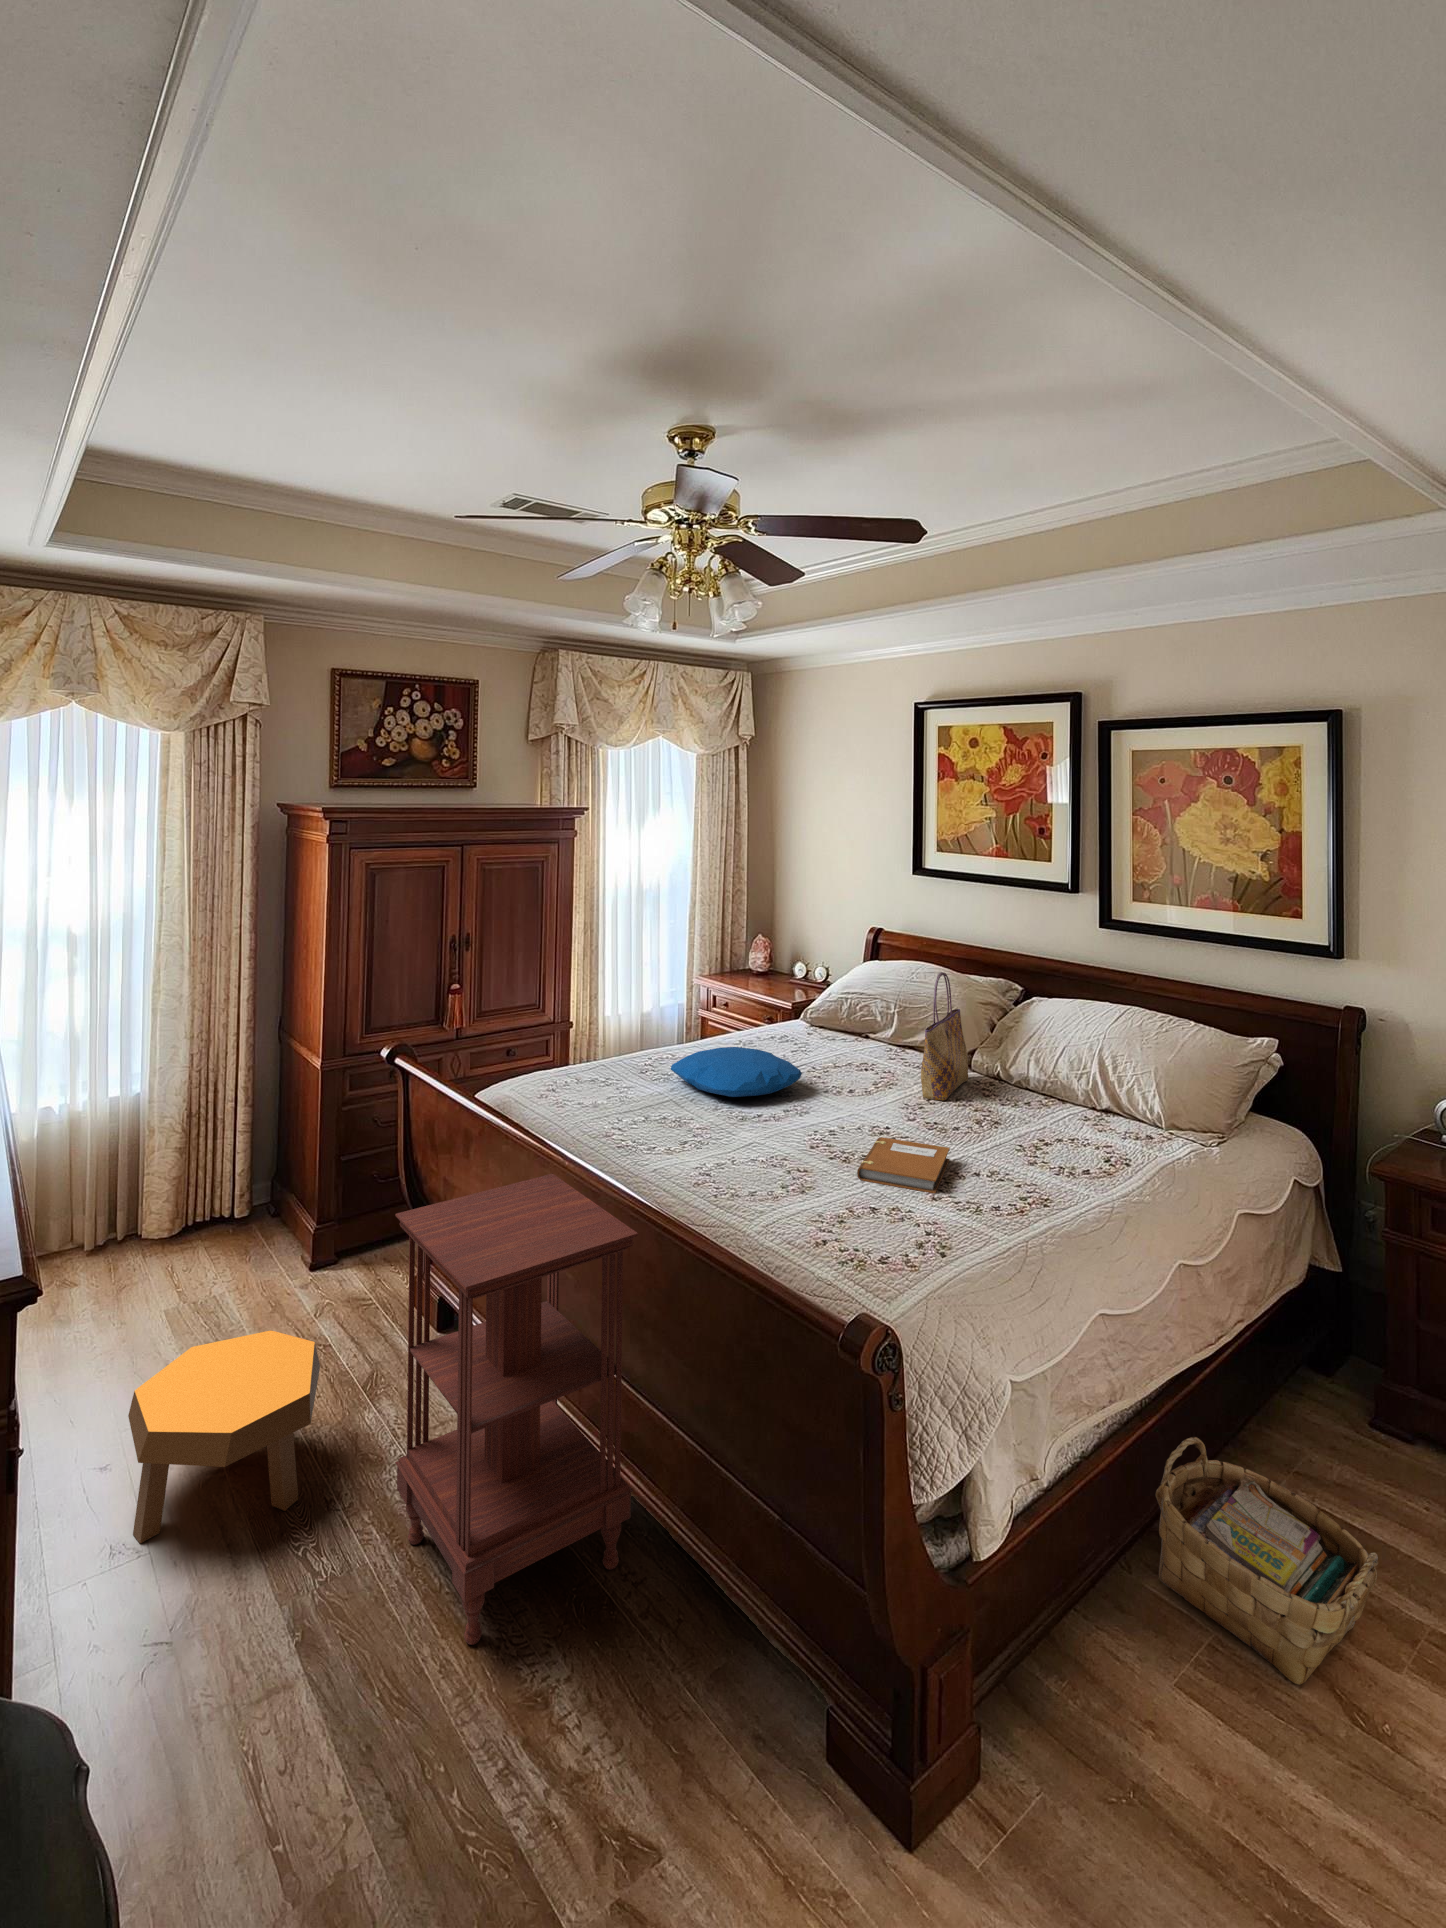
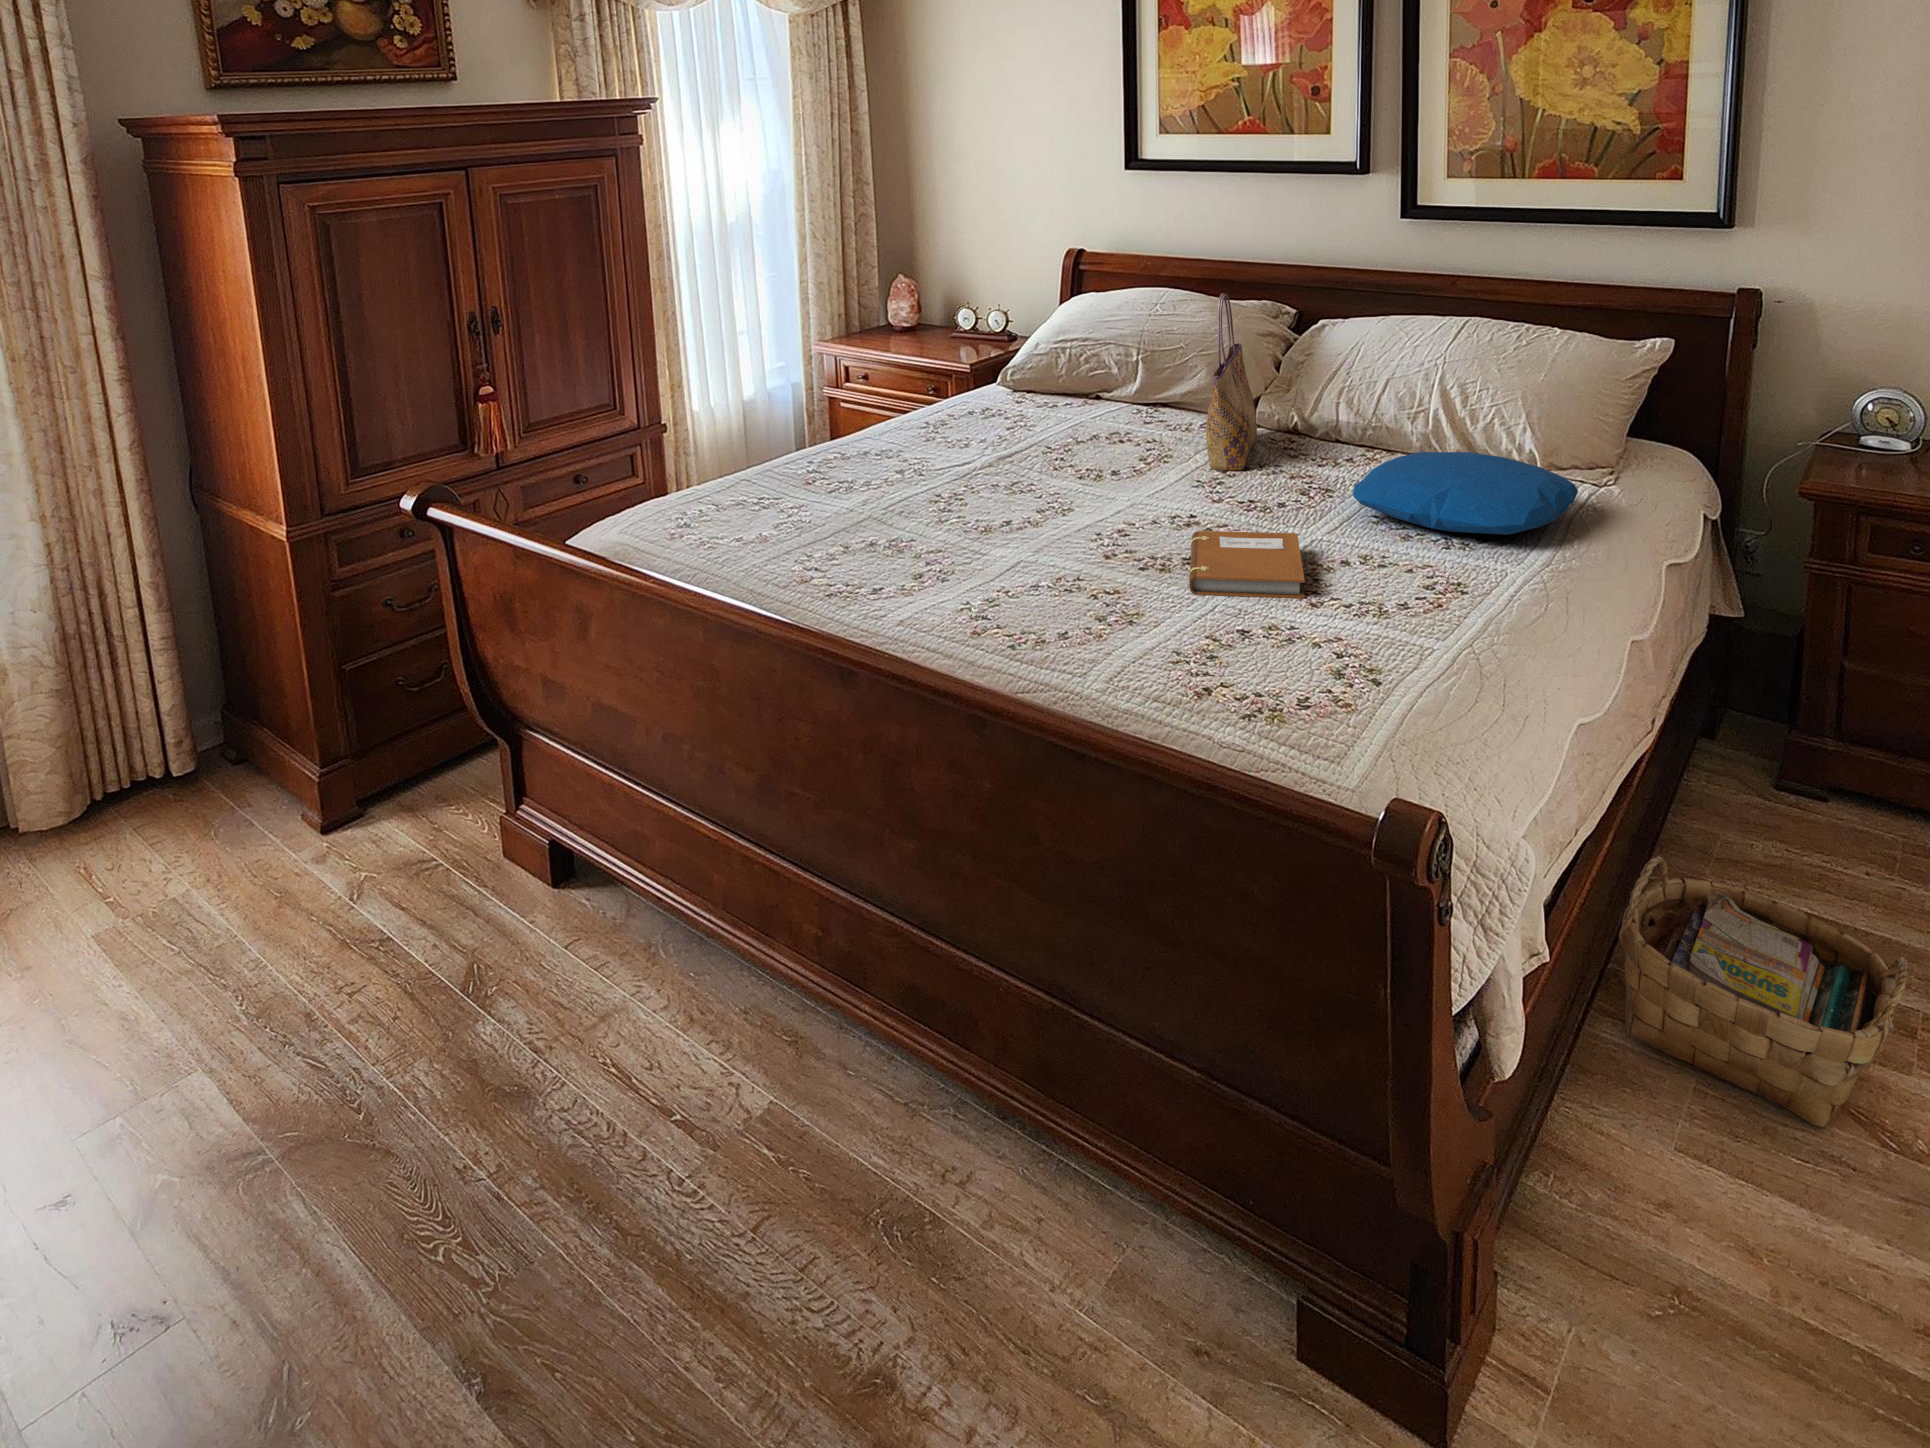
pillow: present [671,1047,802,1097] -> present [1353,452,1578,535]
side table: present [395,1174,638,1645] -> none [530,649,946,1329]
footstool: present [128,1330,320,1543] -> none [104,944,421,1300]

